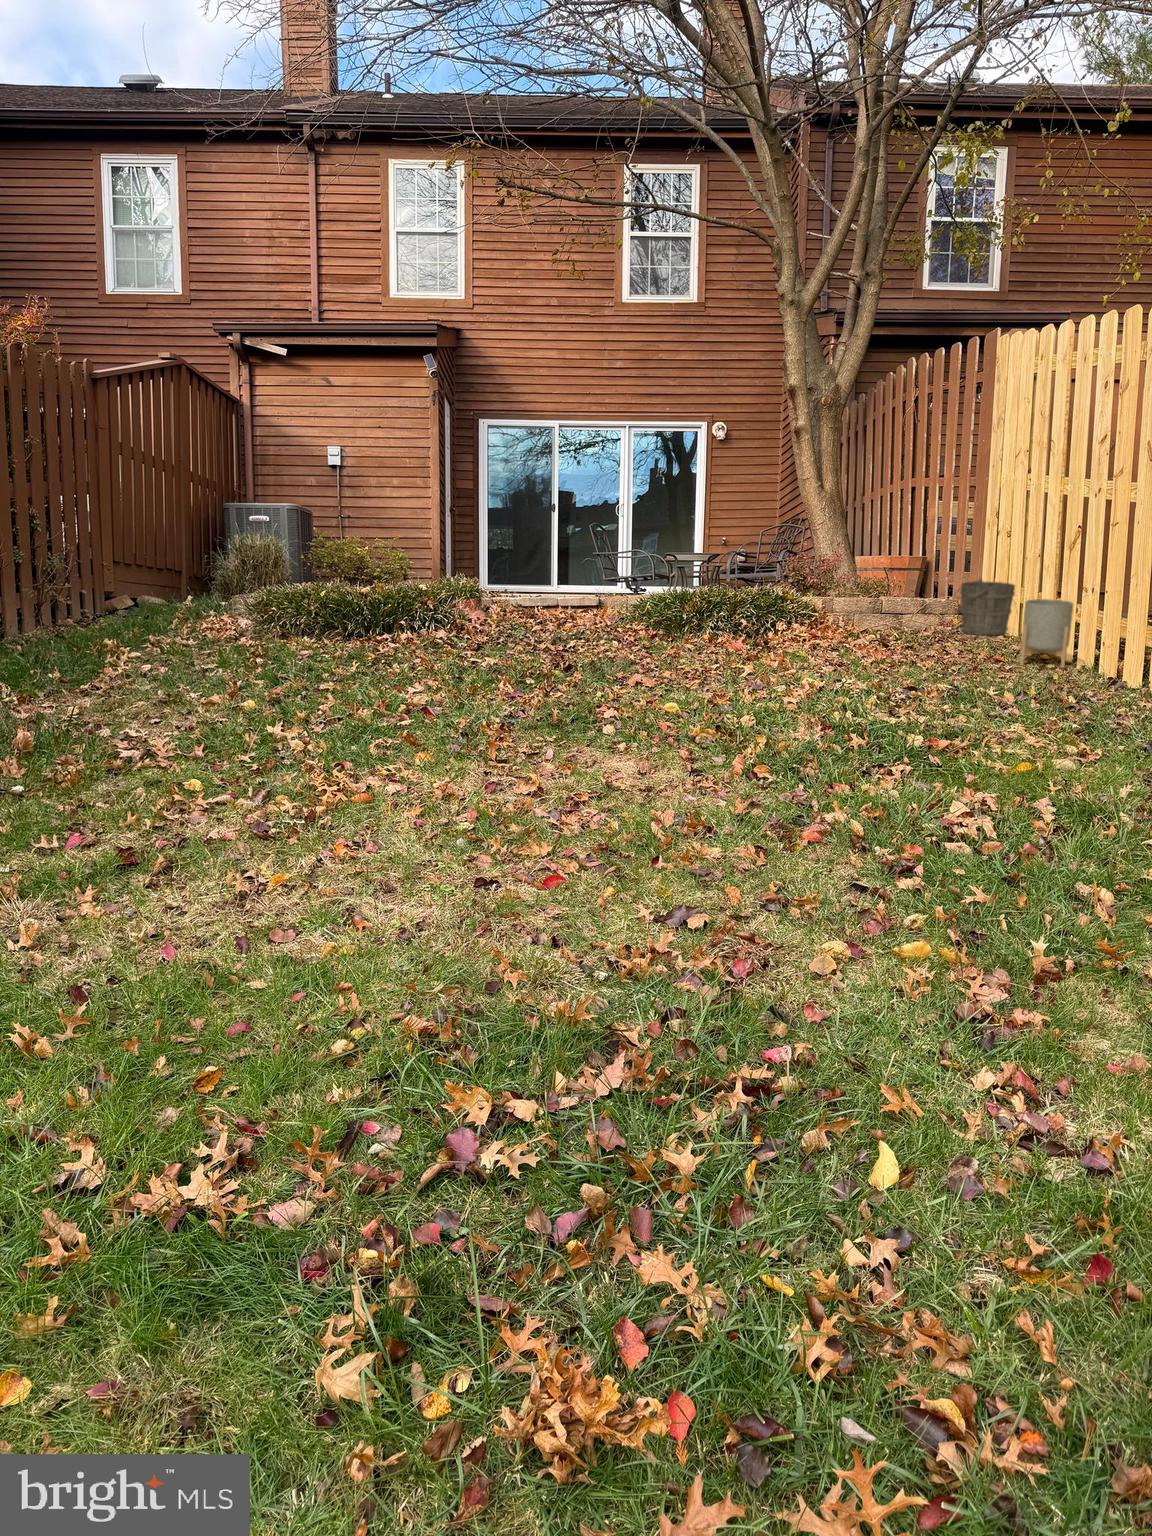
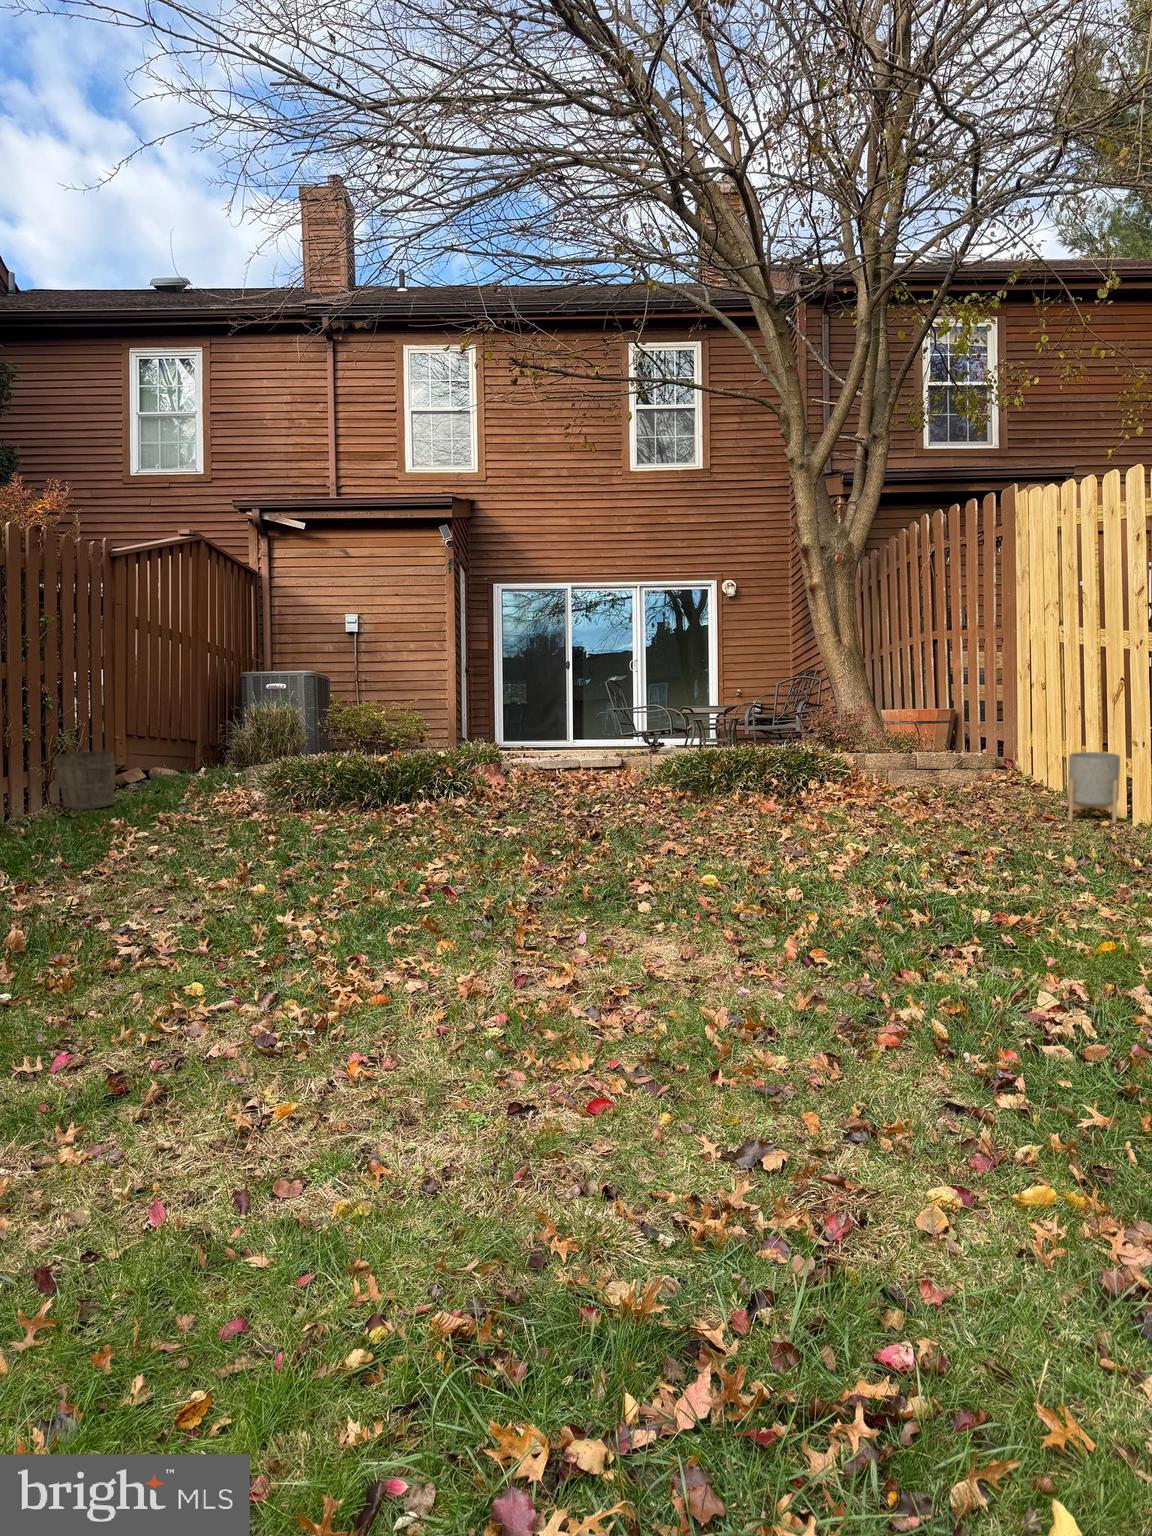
bucket: present [955,579,1015,635] -> present [55,749,122,810]

